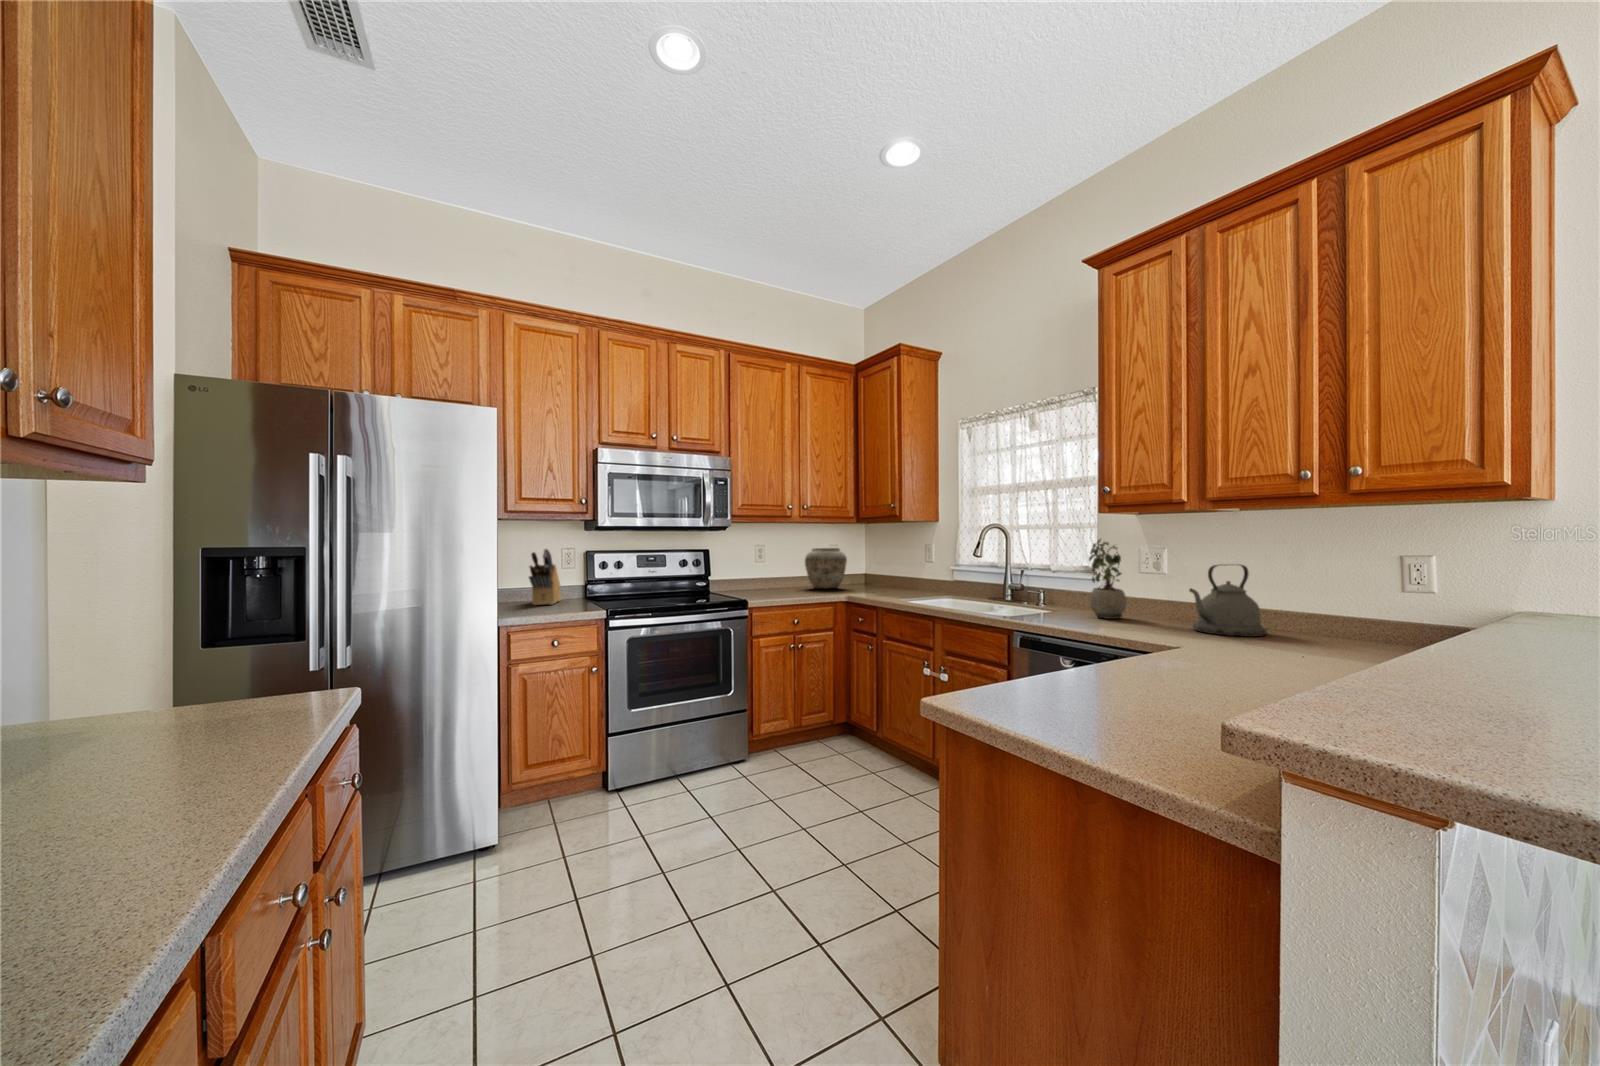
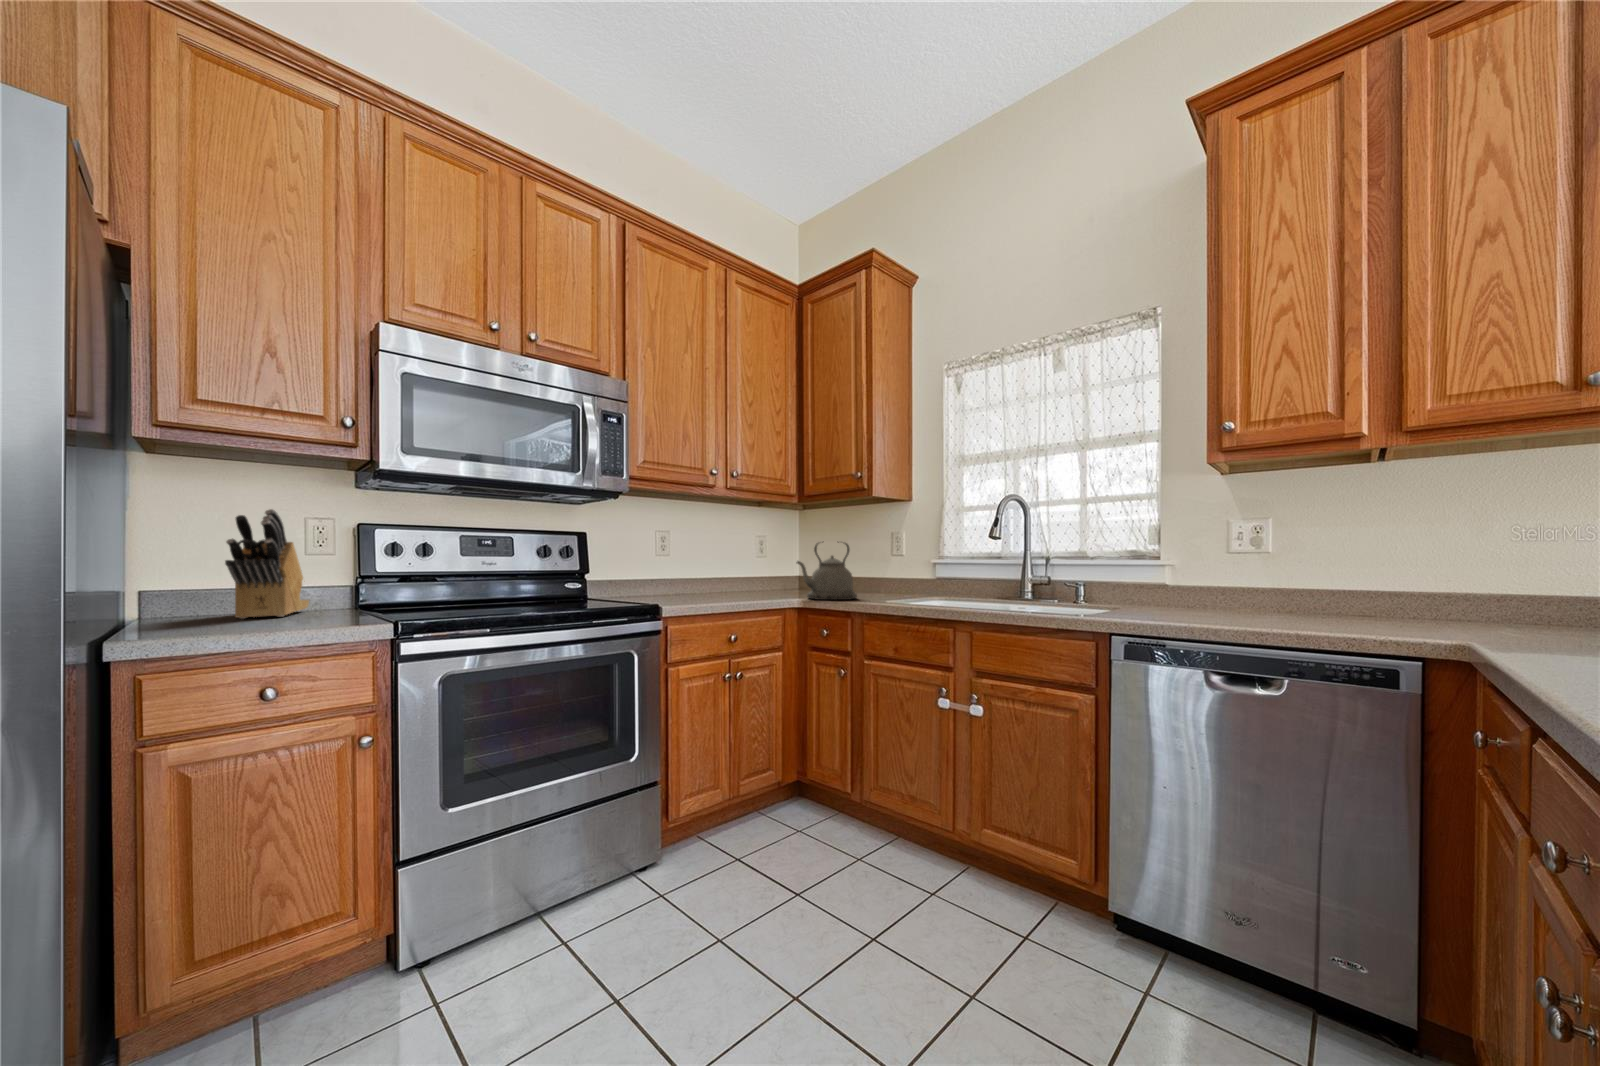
potted plant: present [1089,539,1127,619] -> none [1185,502,1251,615]
vase: present [805,548,847,588] -> none [718,535,776,591]
kettle: present [1189,564,1267,637] -> present [797,542,857,600]

